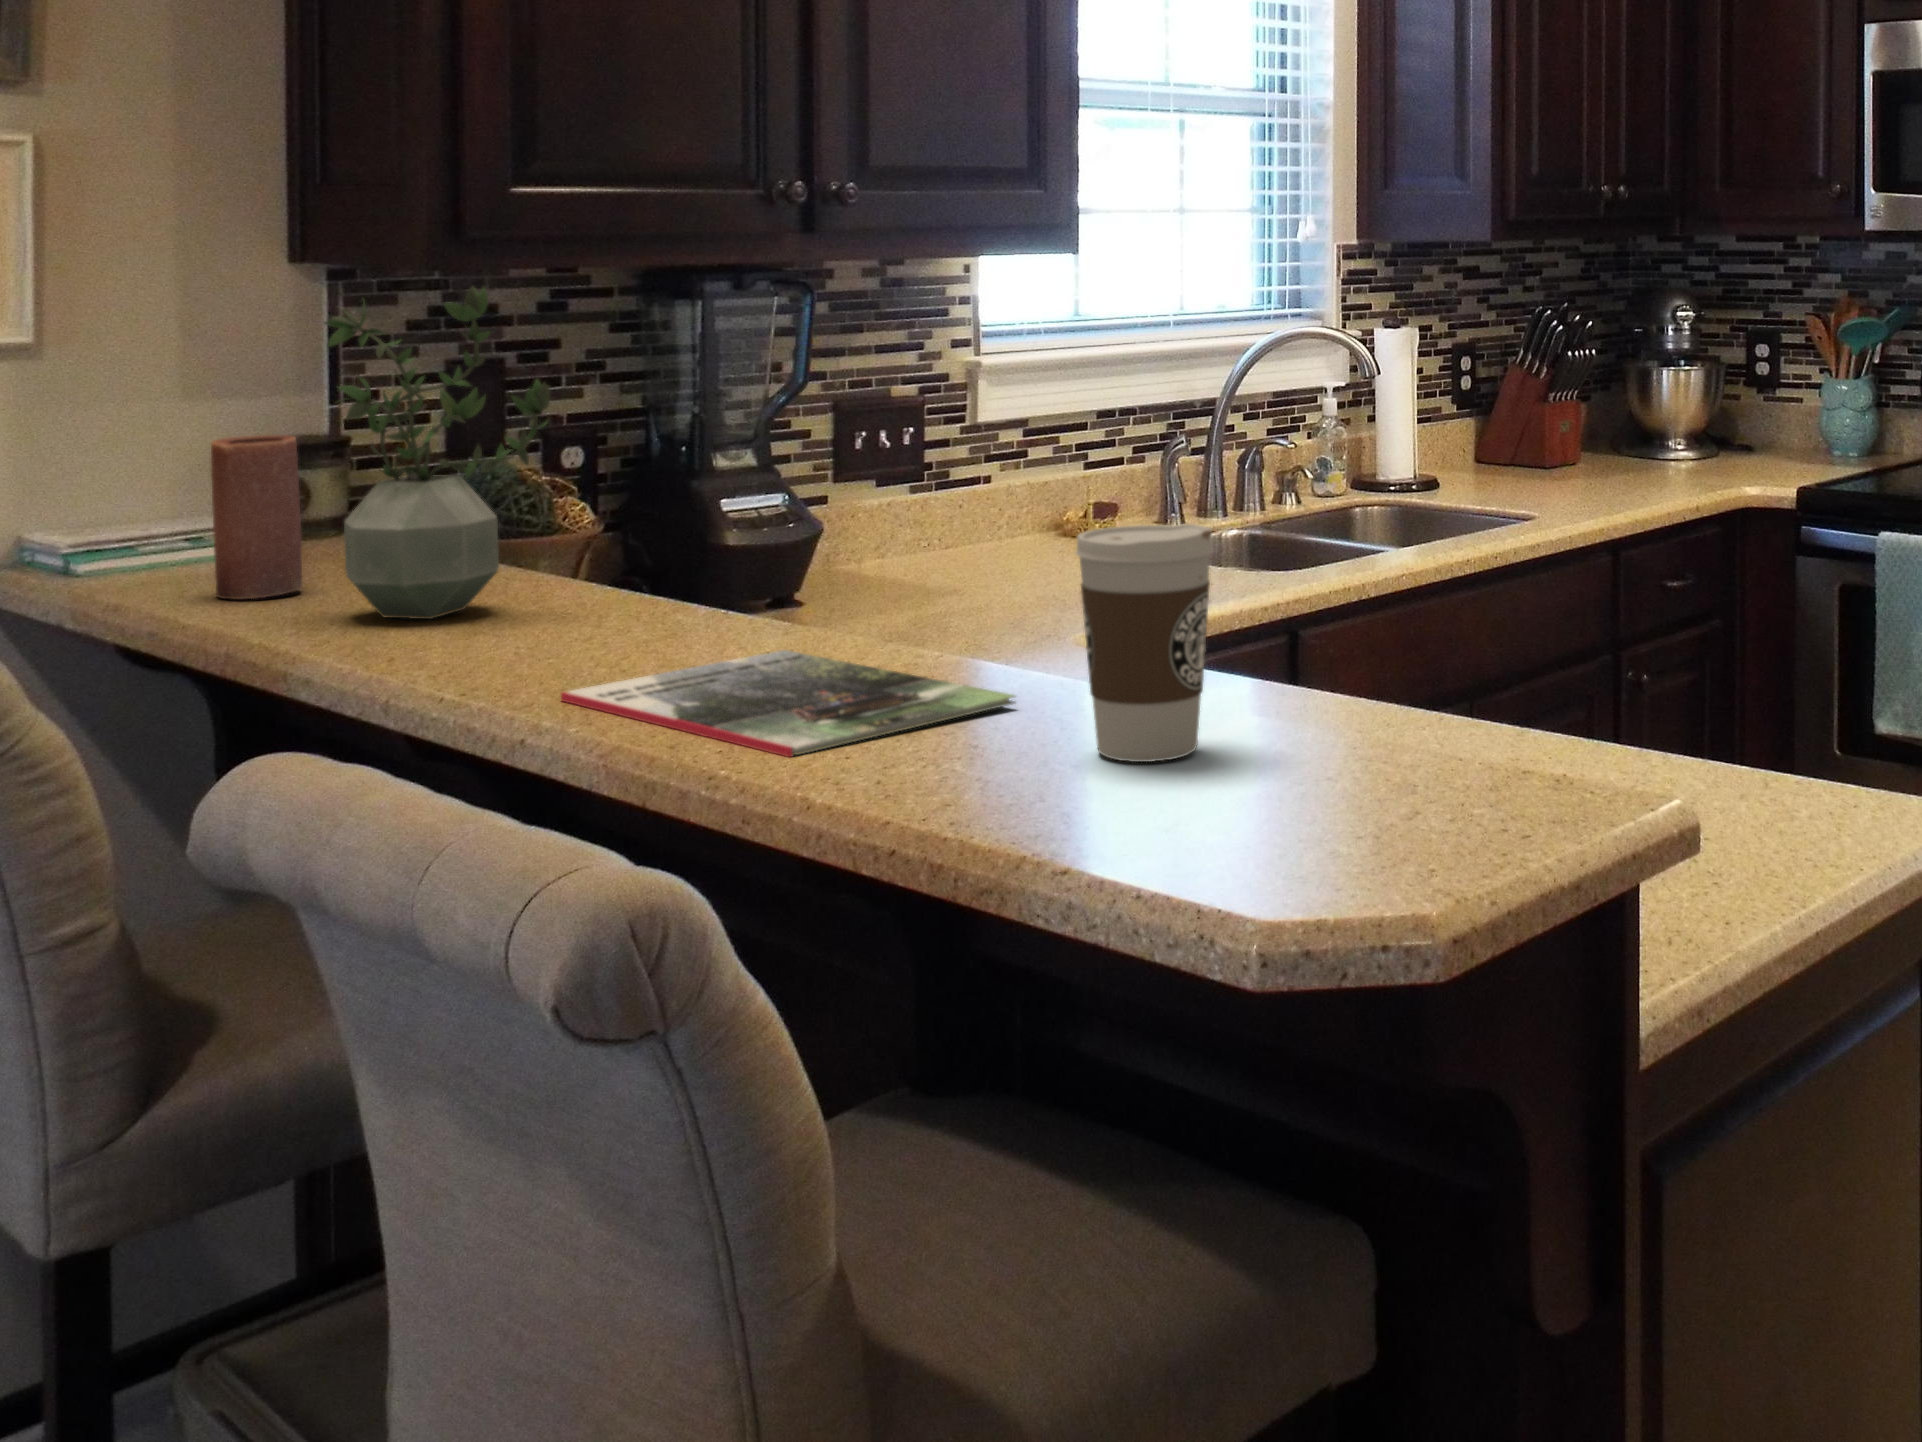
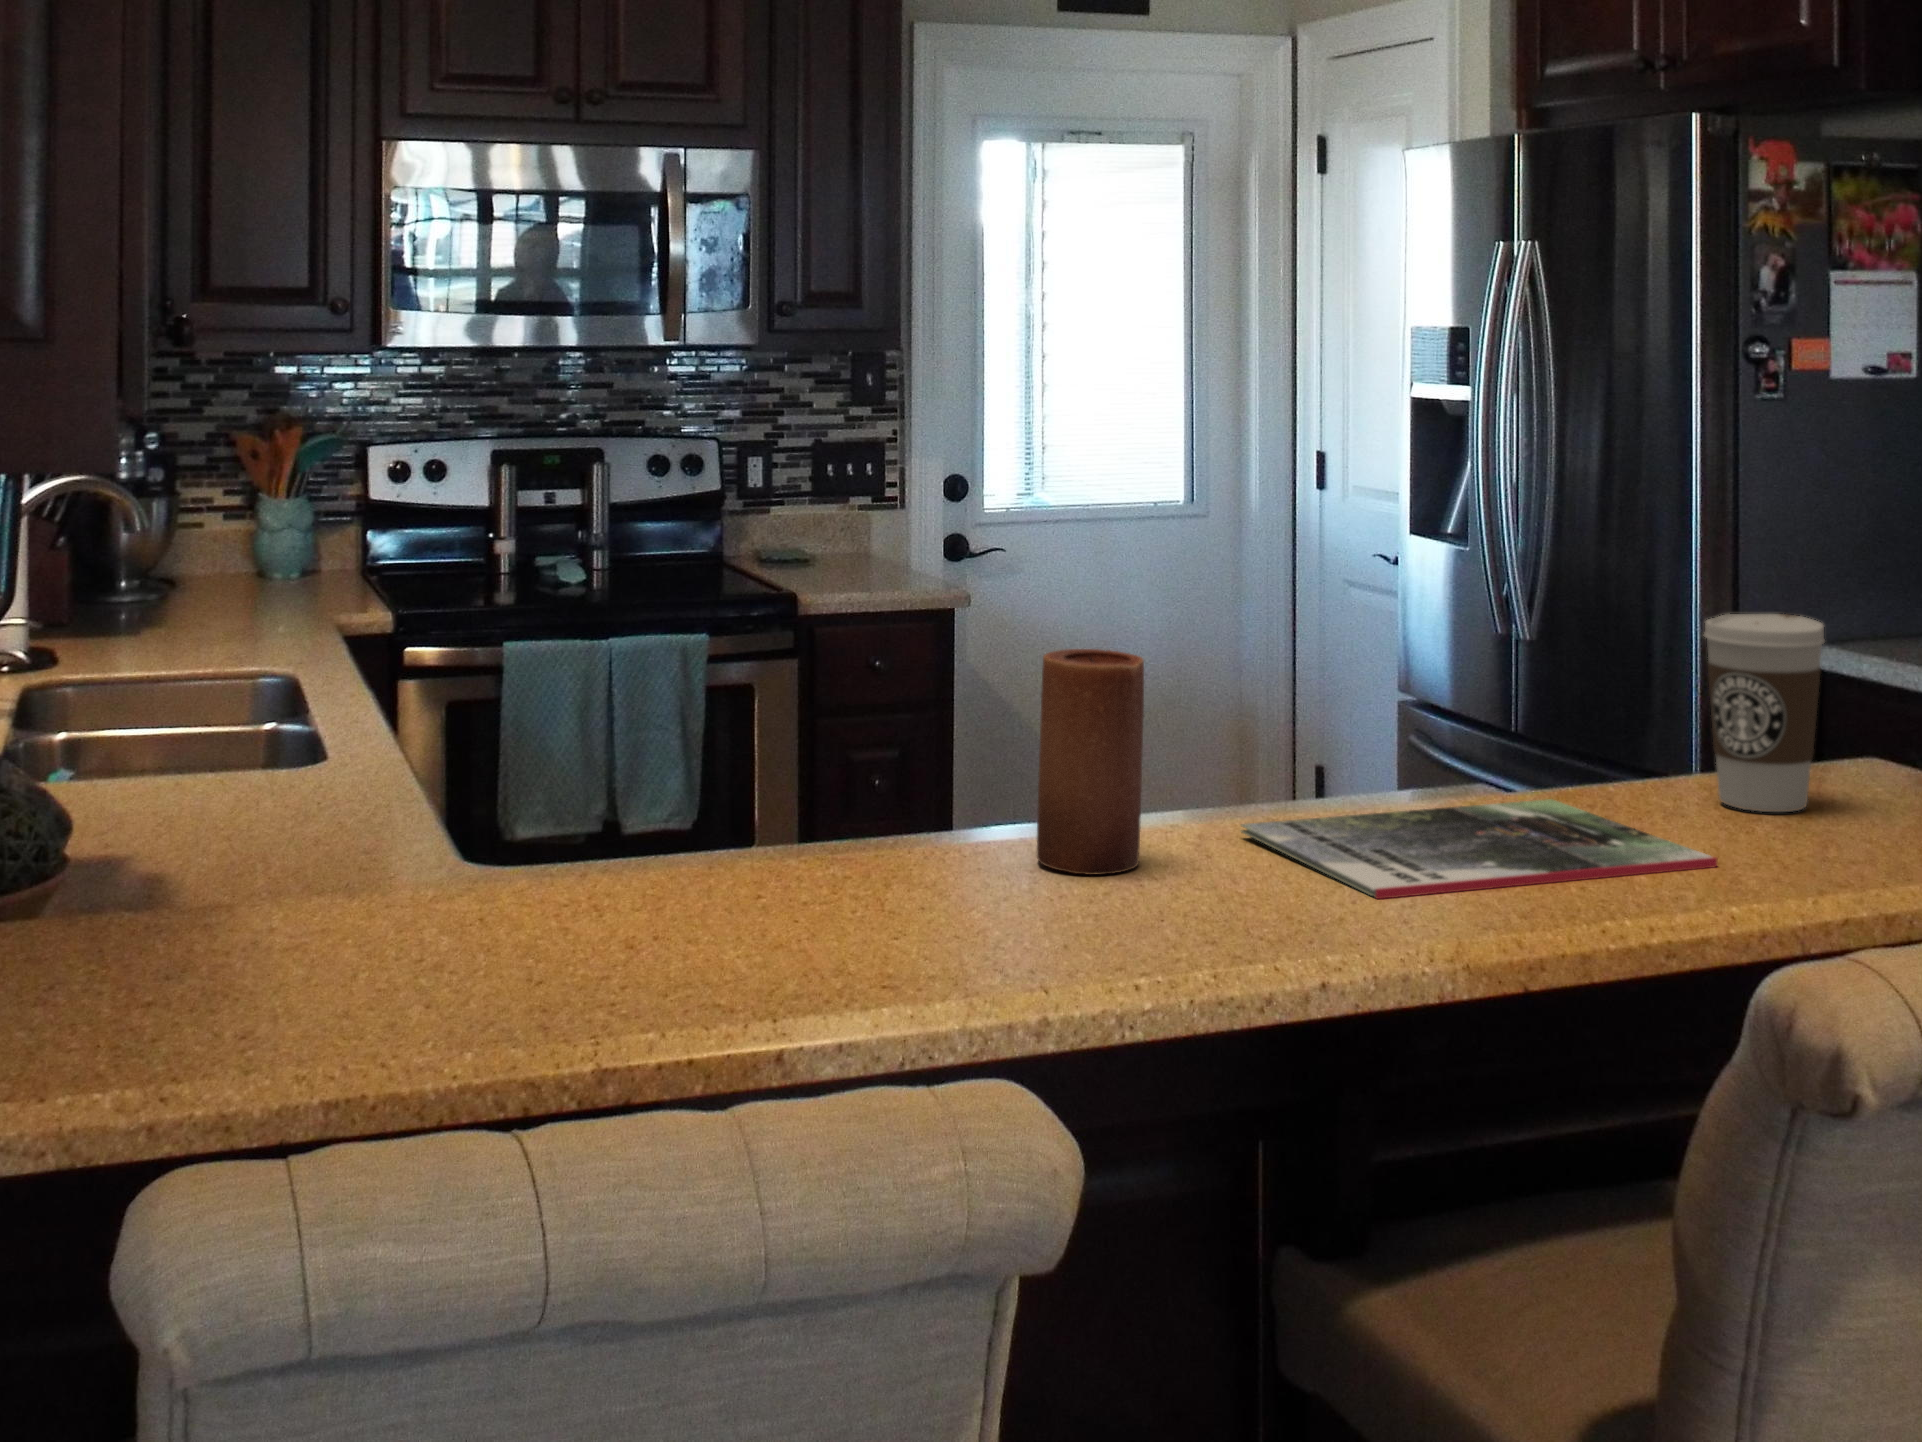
potted plant: present [325,287,550,619] -> none [605,456,847,922]
candle: present [211,435,302,599] -> present [1037,649,1144,875]

